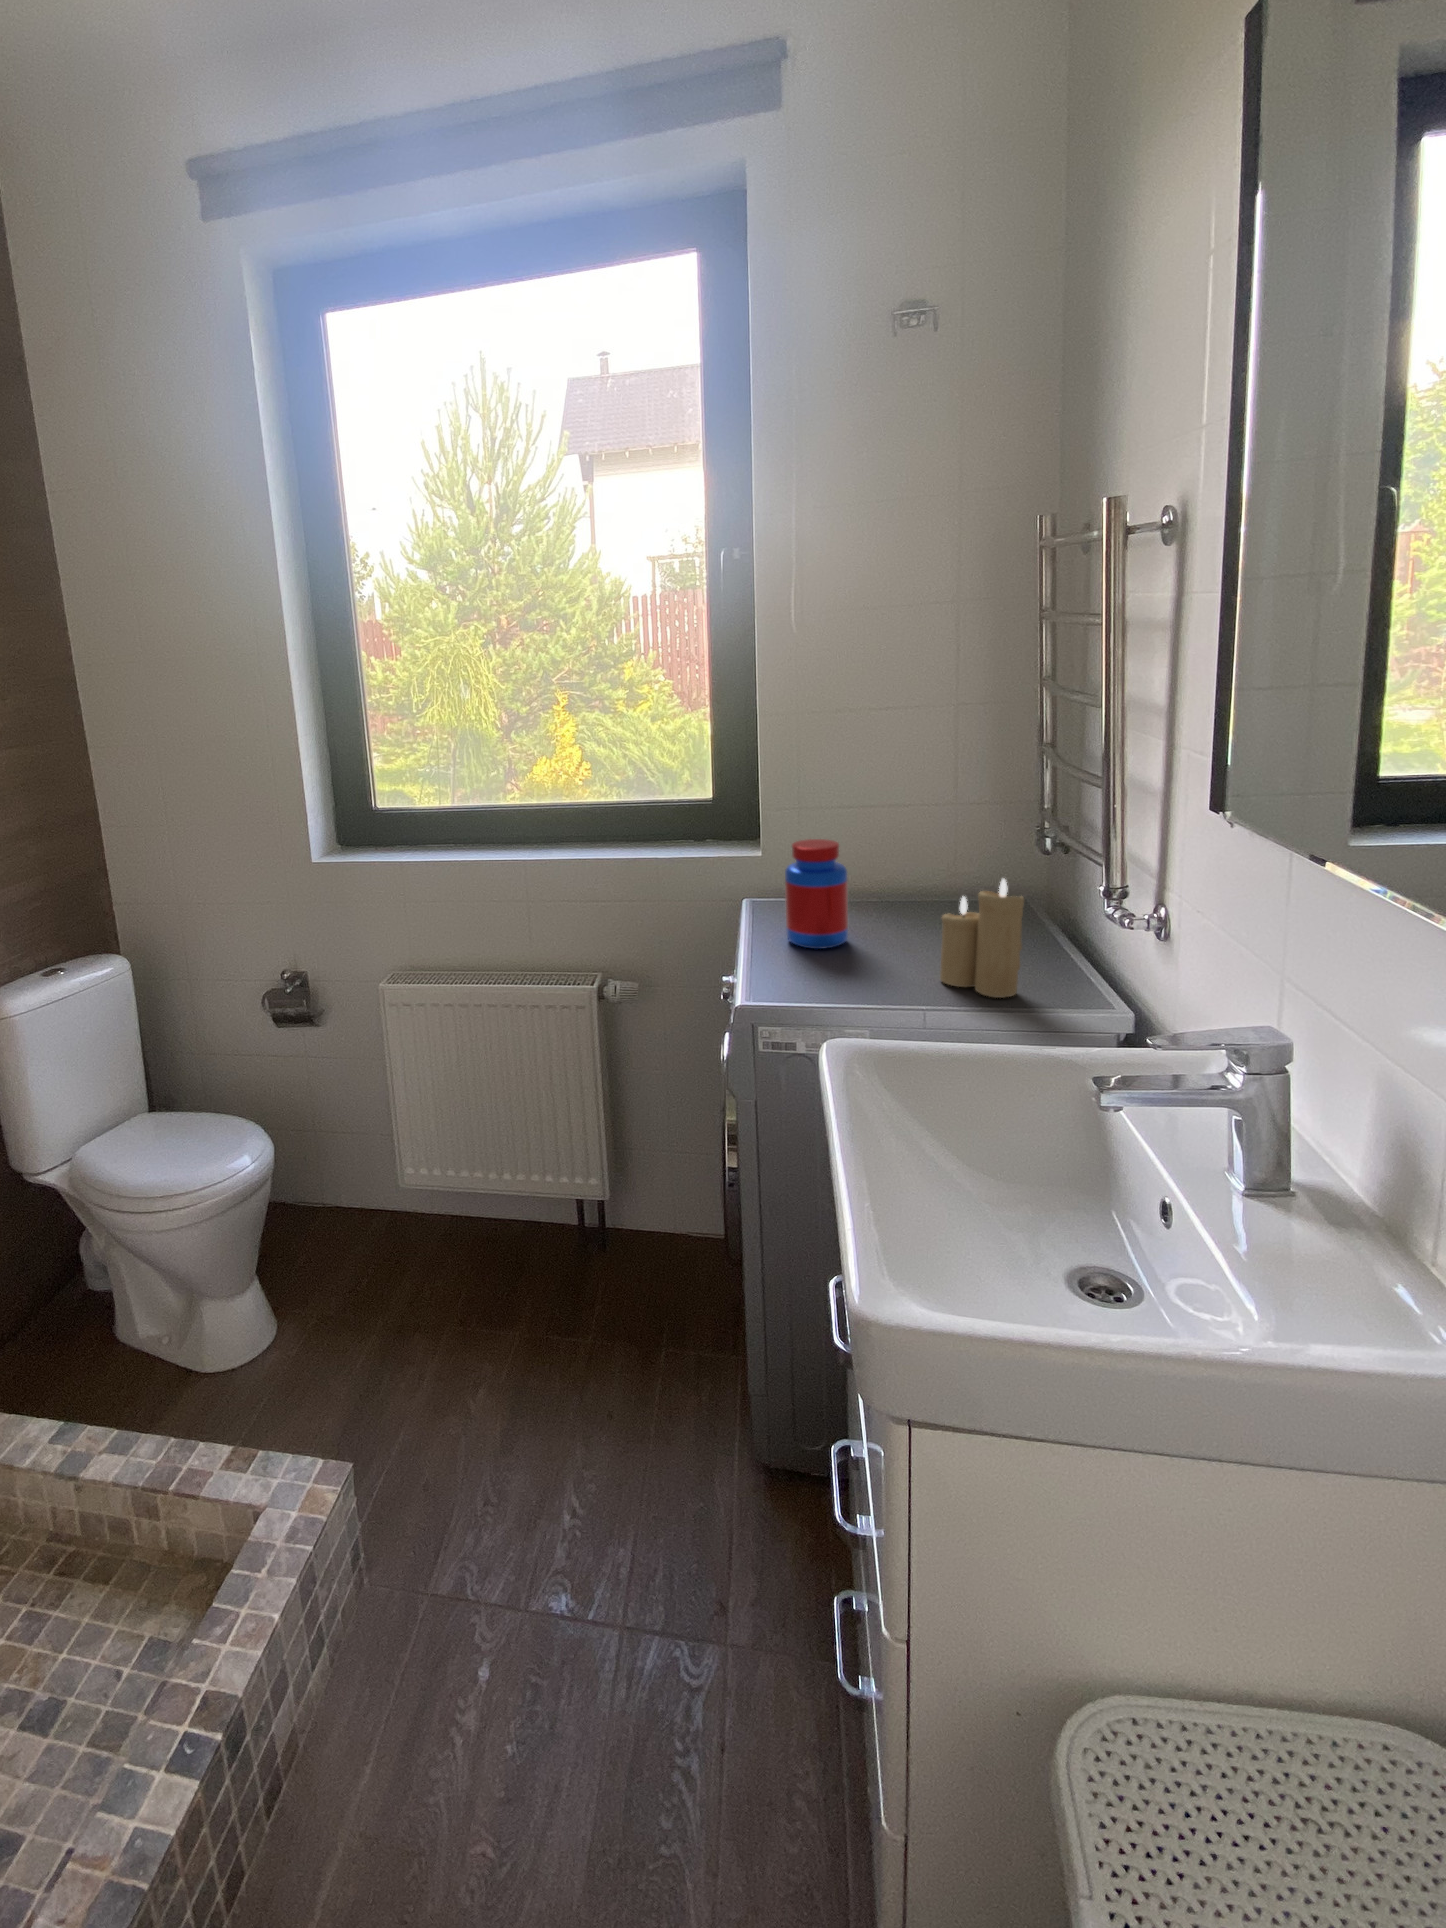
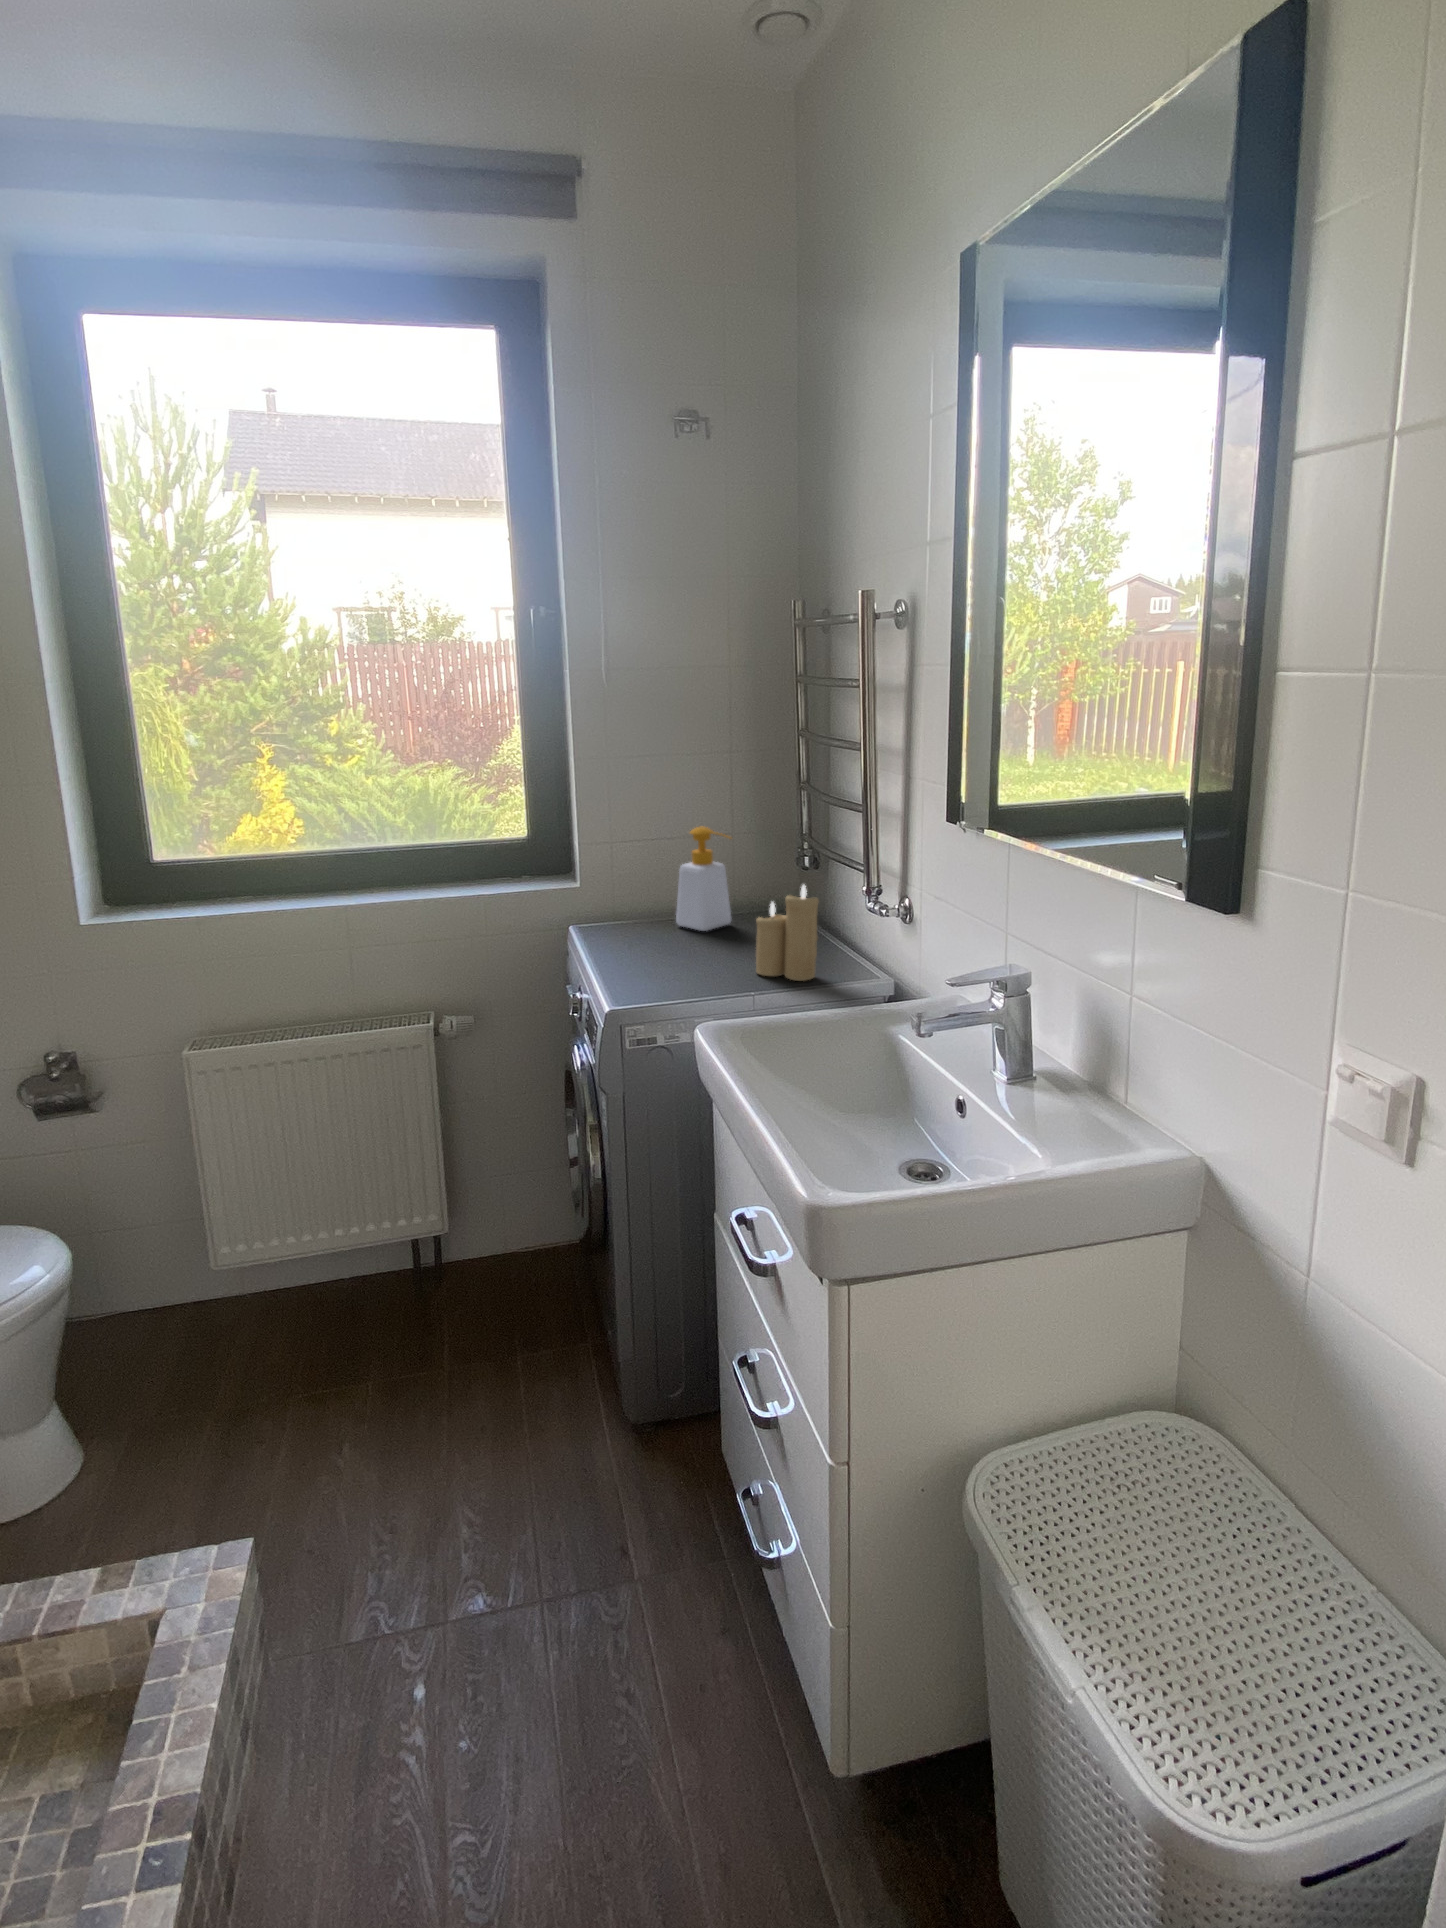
soap bottle: none [871,799,940,920] -> present [676,827,731,931]
jar: present [785,839,848,949] -> none [617,863,671,960]

